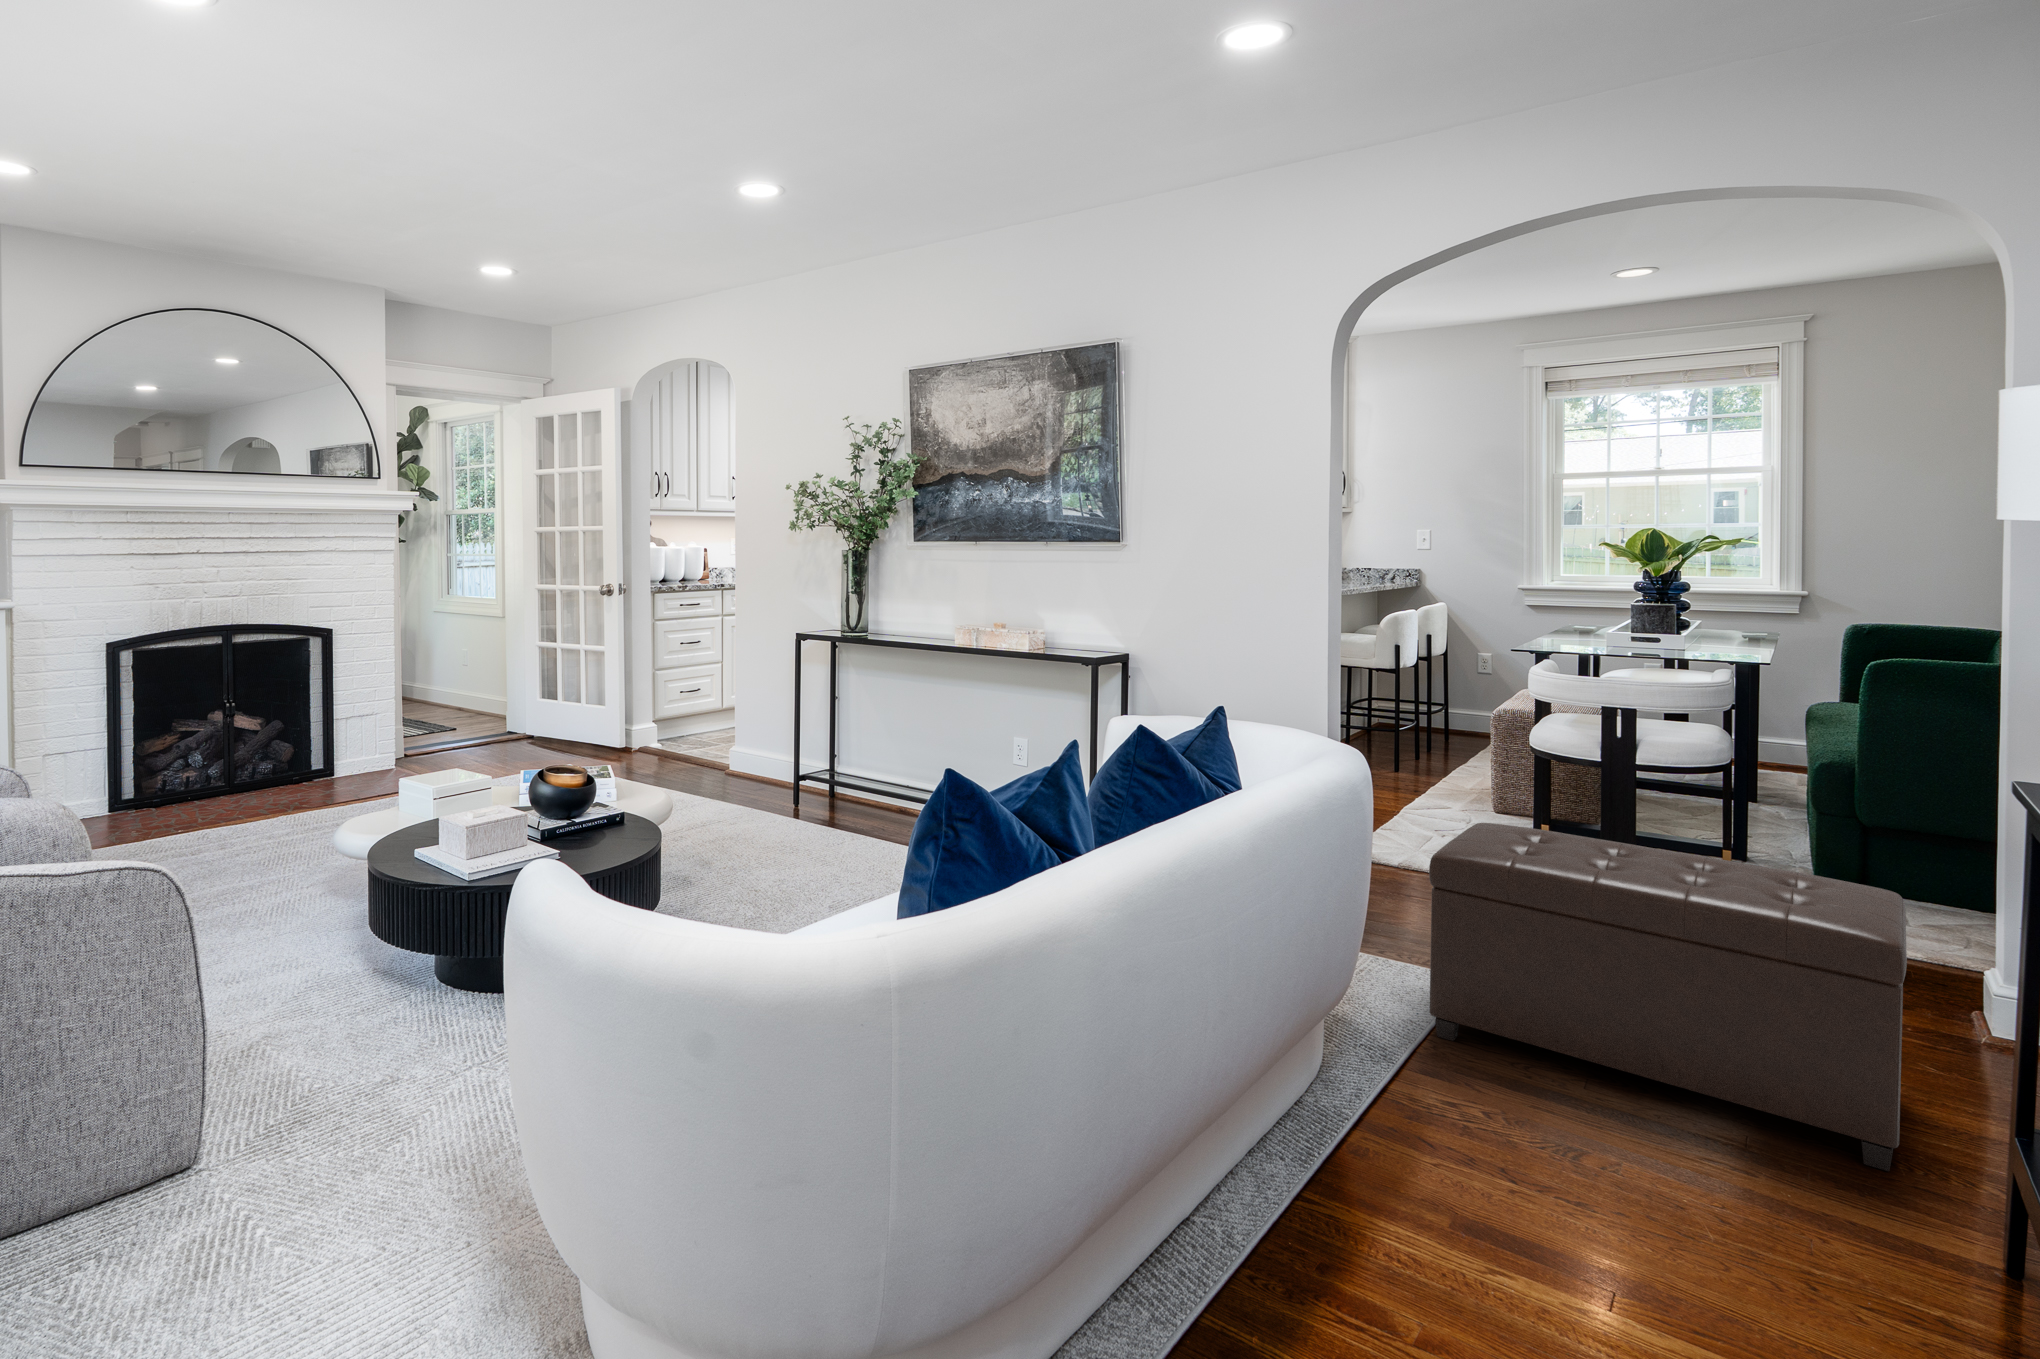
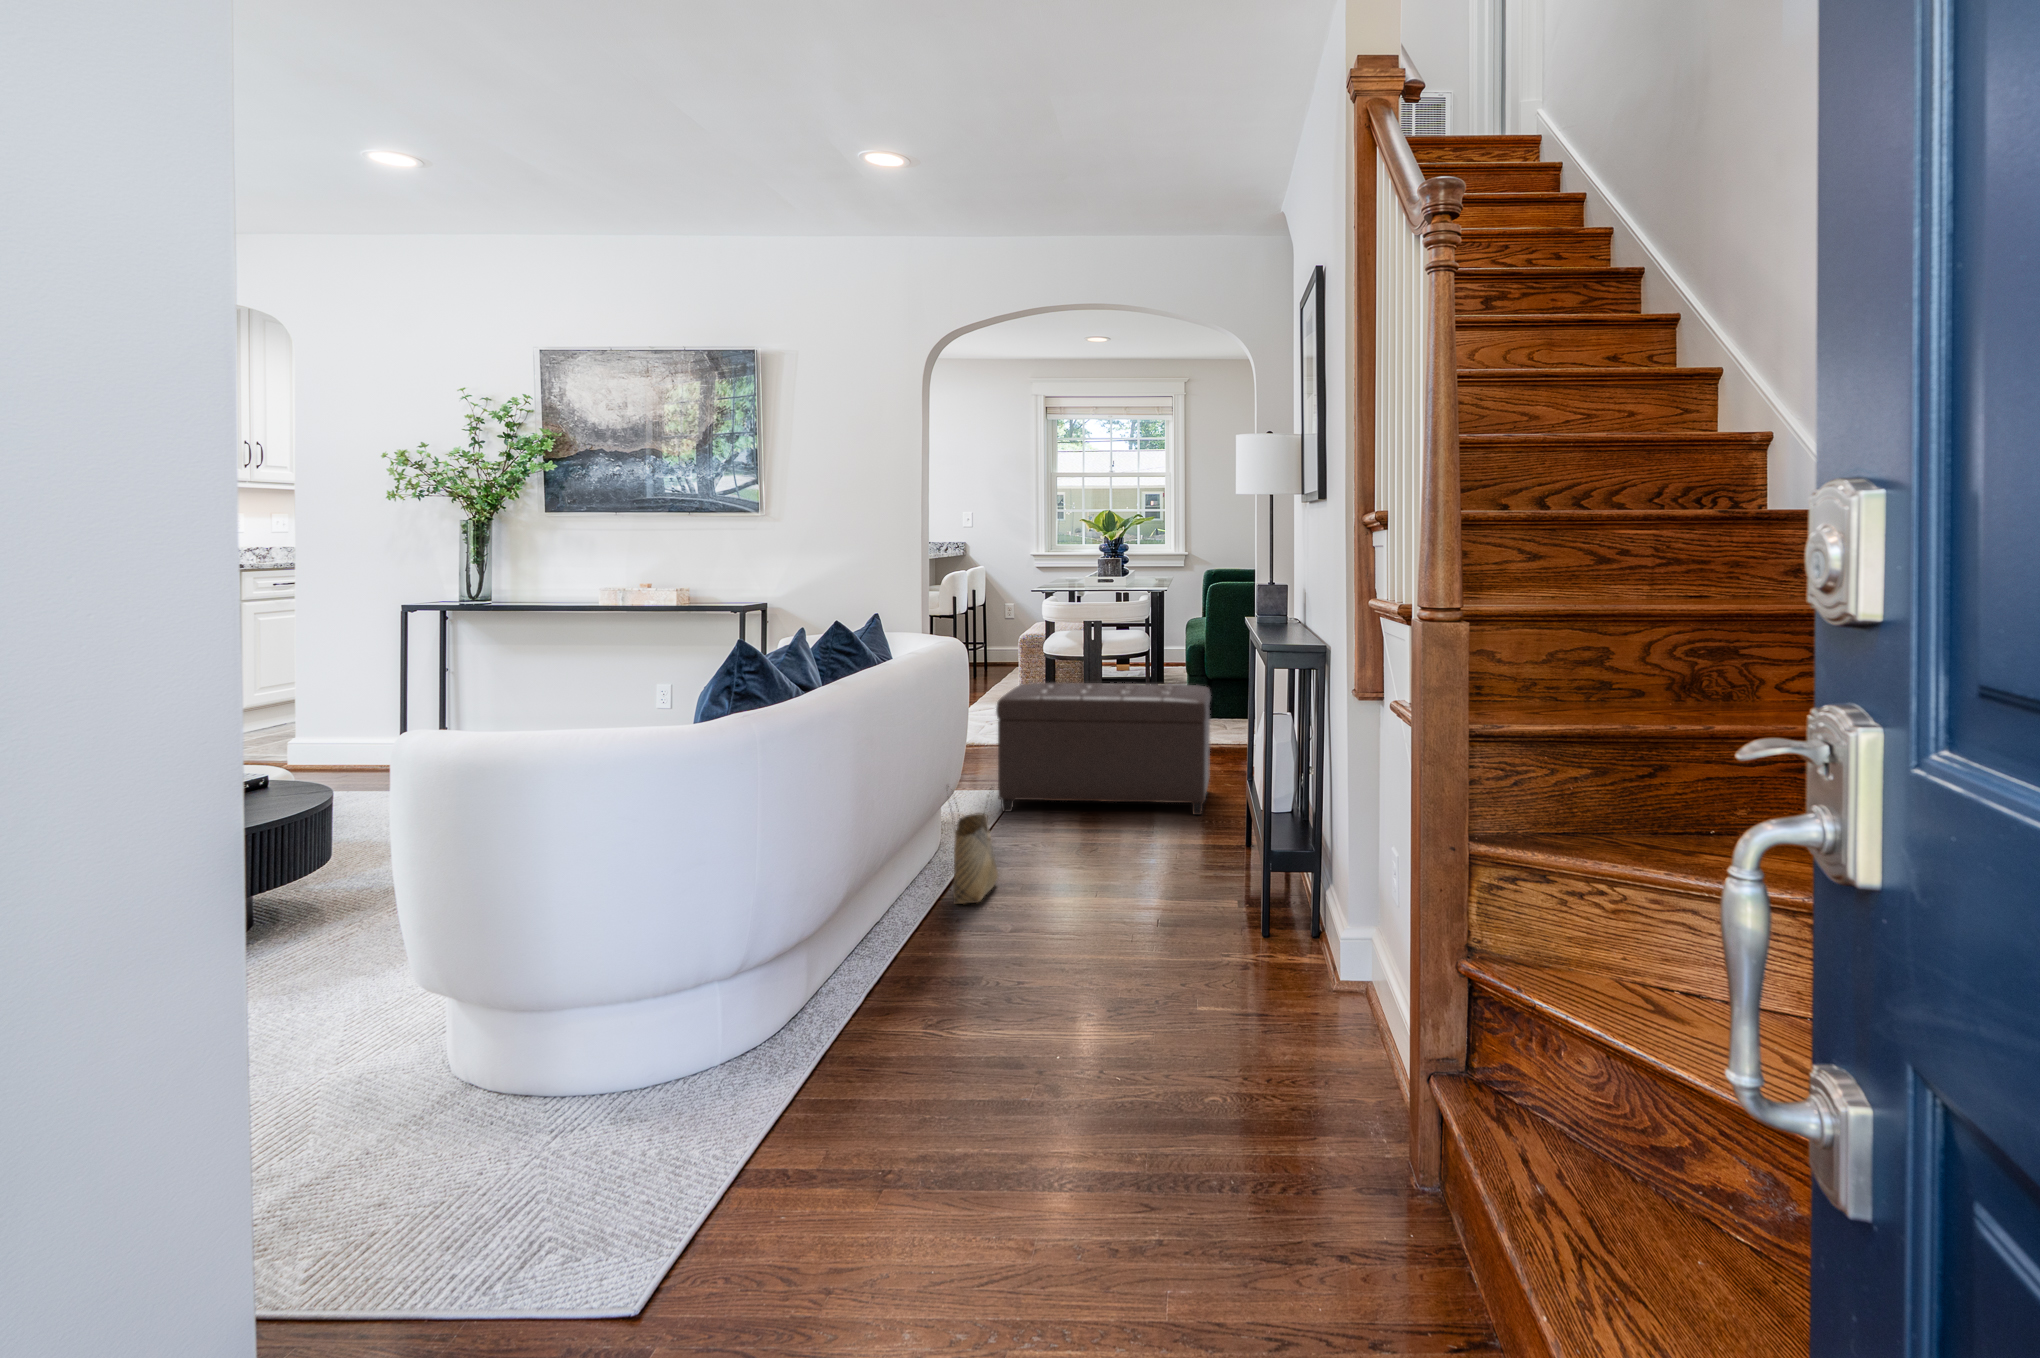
woven basket: none [1303,1041,1405,1292] -> present [948,786,998,904]

